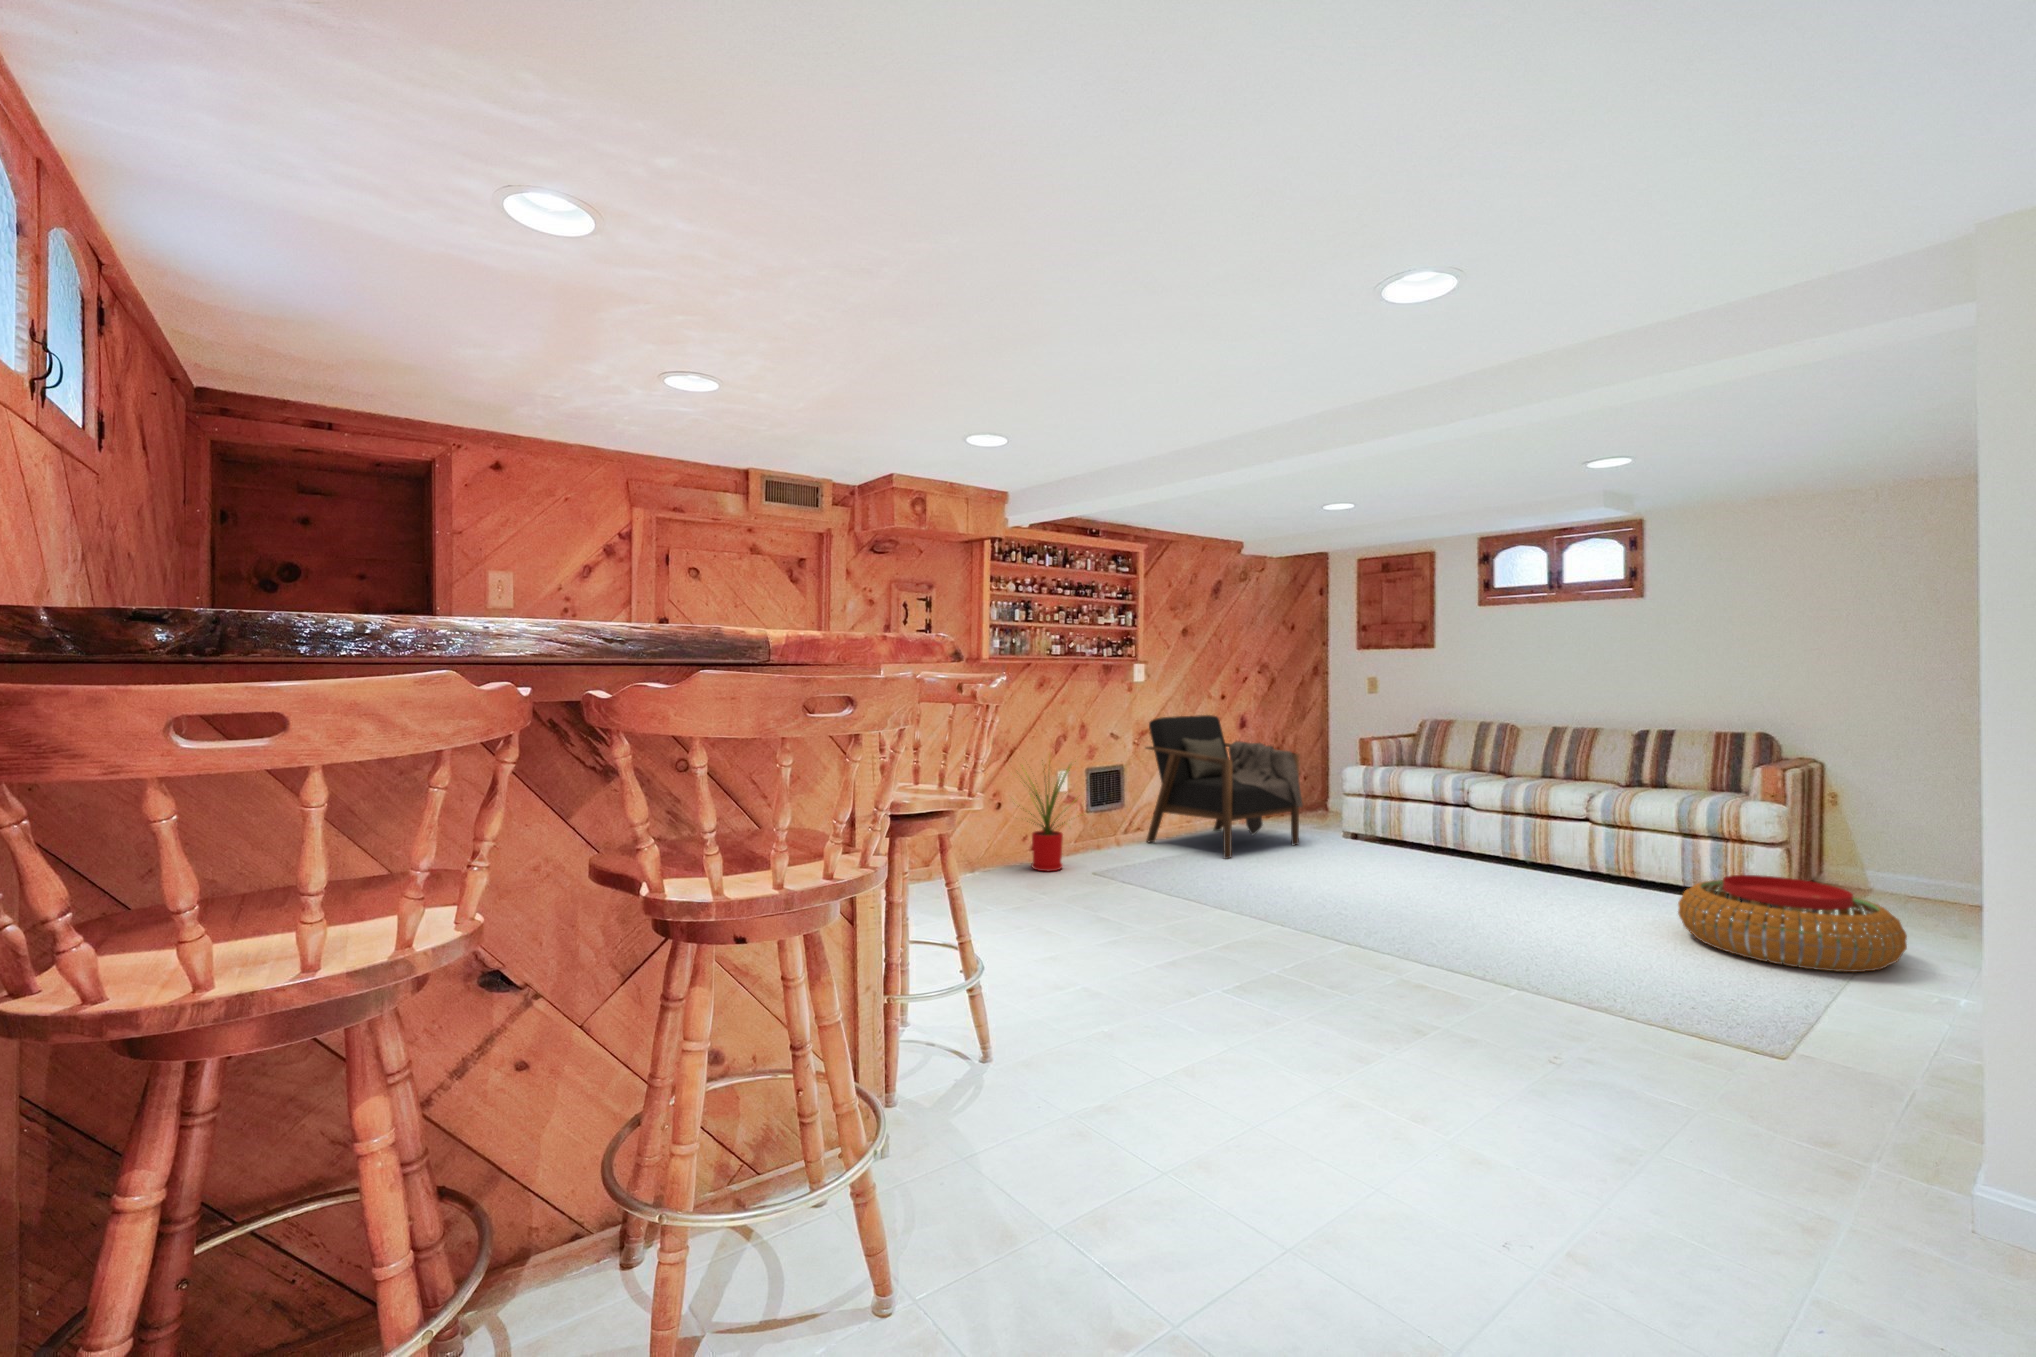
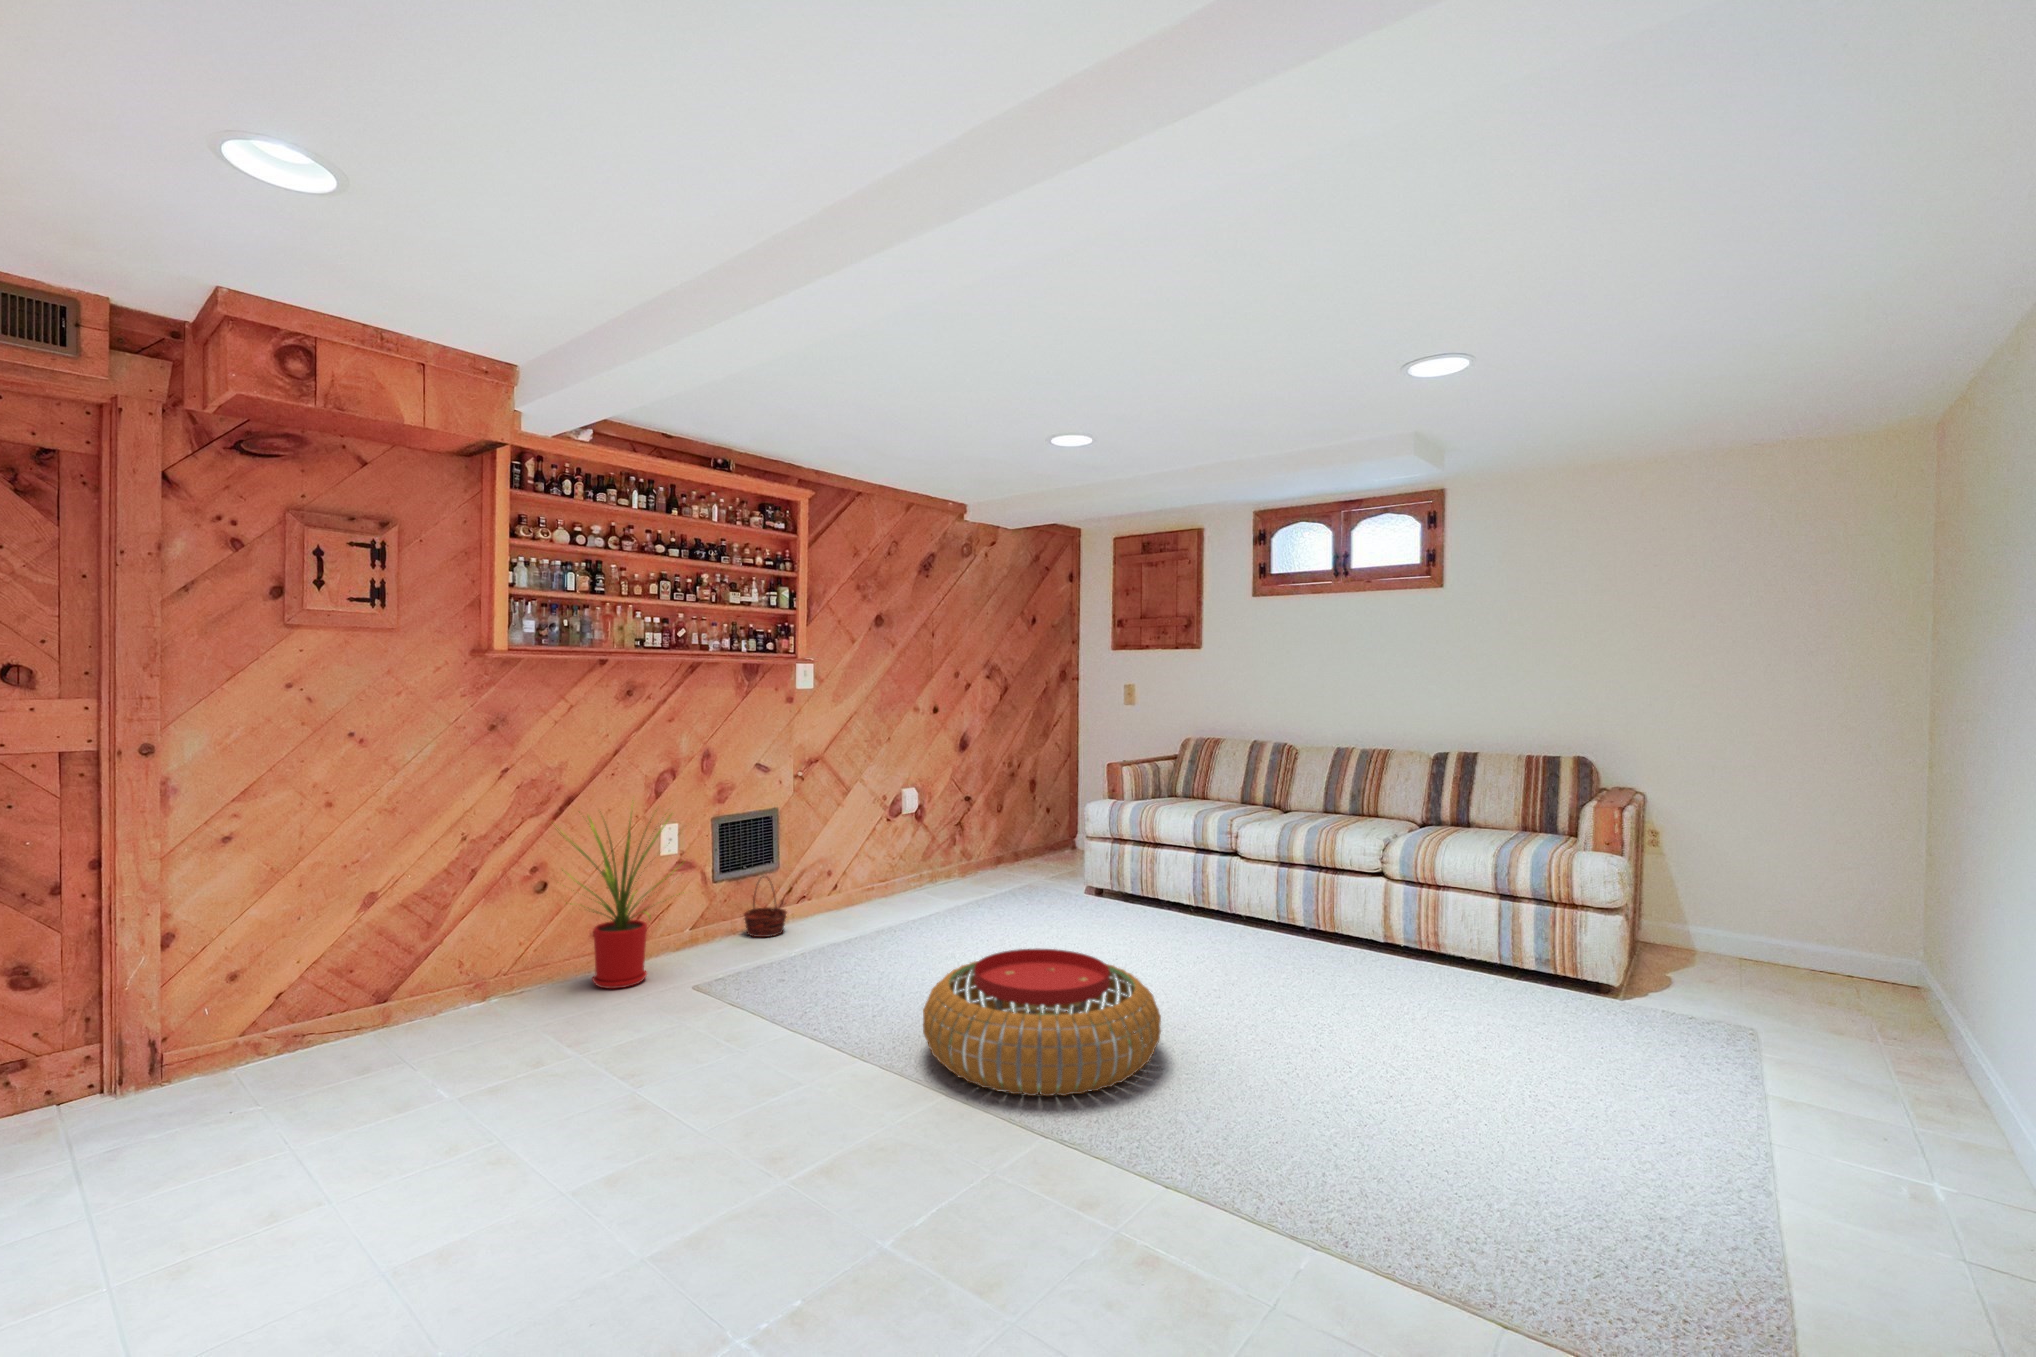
armchair: present [1146,715,1303,859] -> none [809,735,1026,946]
basket: none [1106,809,1135,850] -> present [744,877,787,937]
pouf: present [1678,875,1907,972] -> present [923,949,1161,1096]

